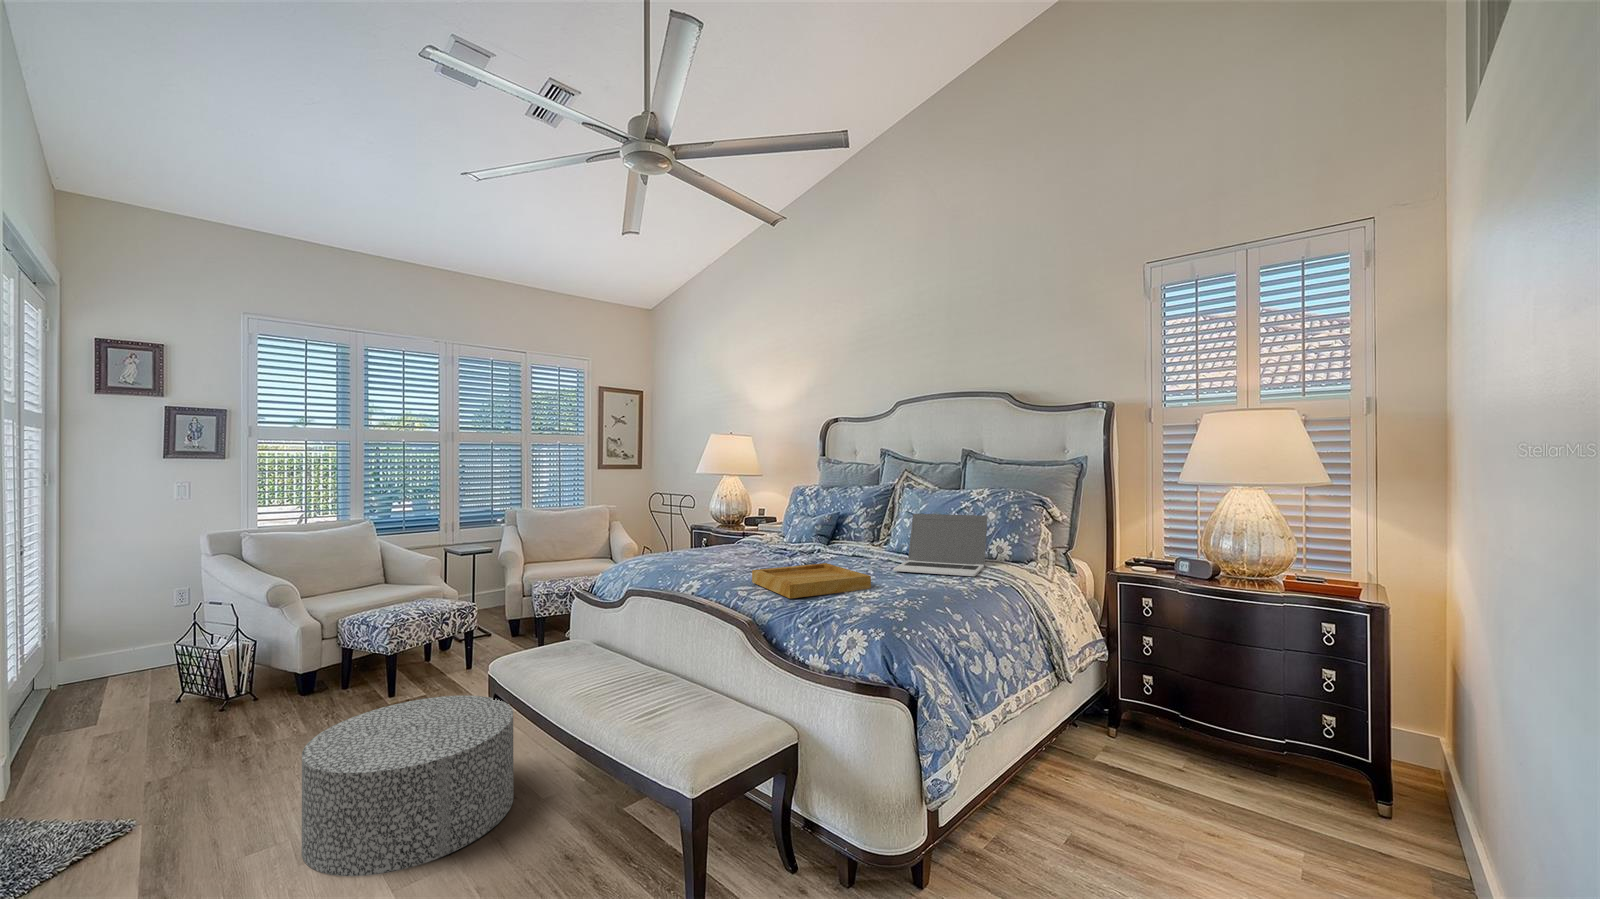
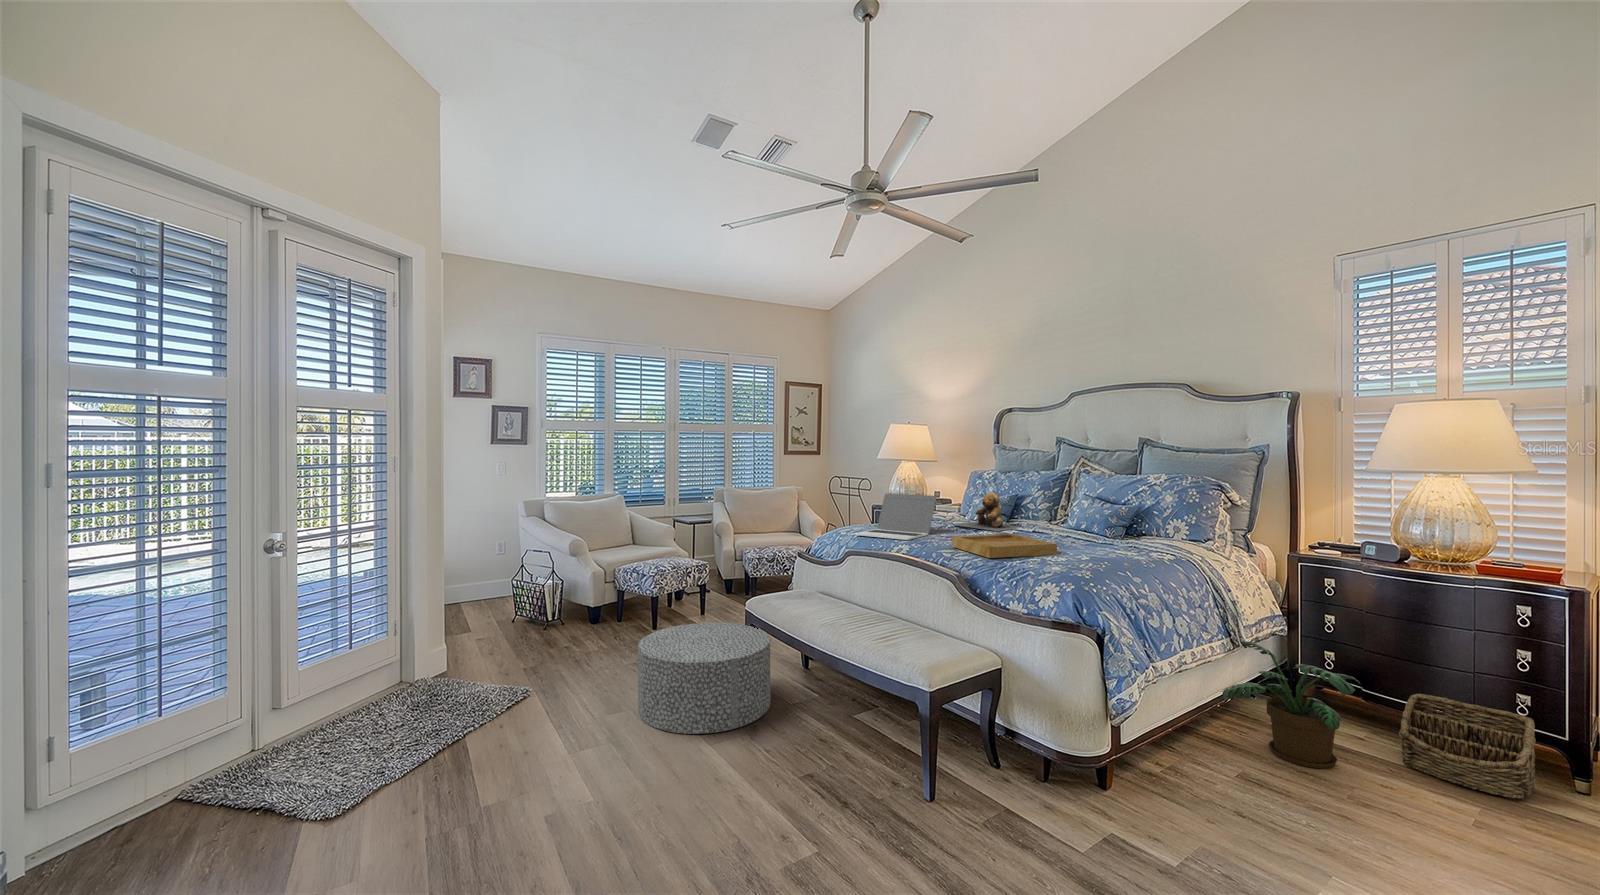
teddy bear: none [766,512,847,558] -> present [952,493,1017,531]
laptop: present [893,514,987,576] -> present [855,493,937,540]
potted plant: none [1048,676,1184,819] -> present [1223,641,1360,768]
basket: none [1218,721,1343,834] -> present [1399,694,1536,799]

